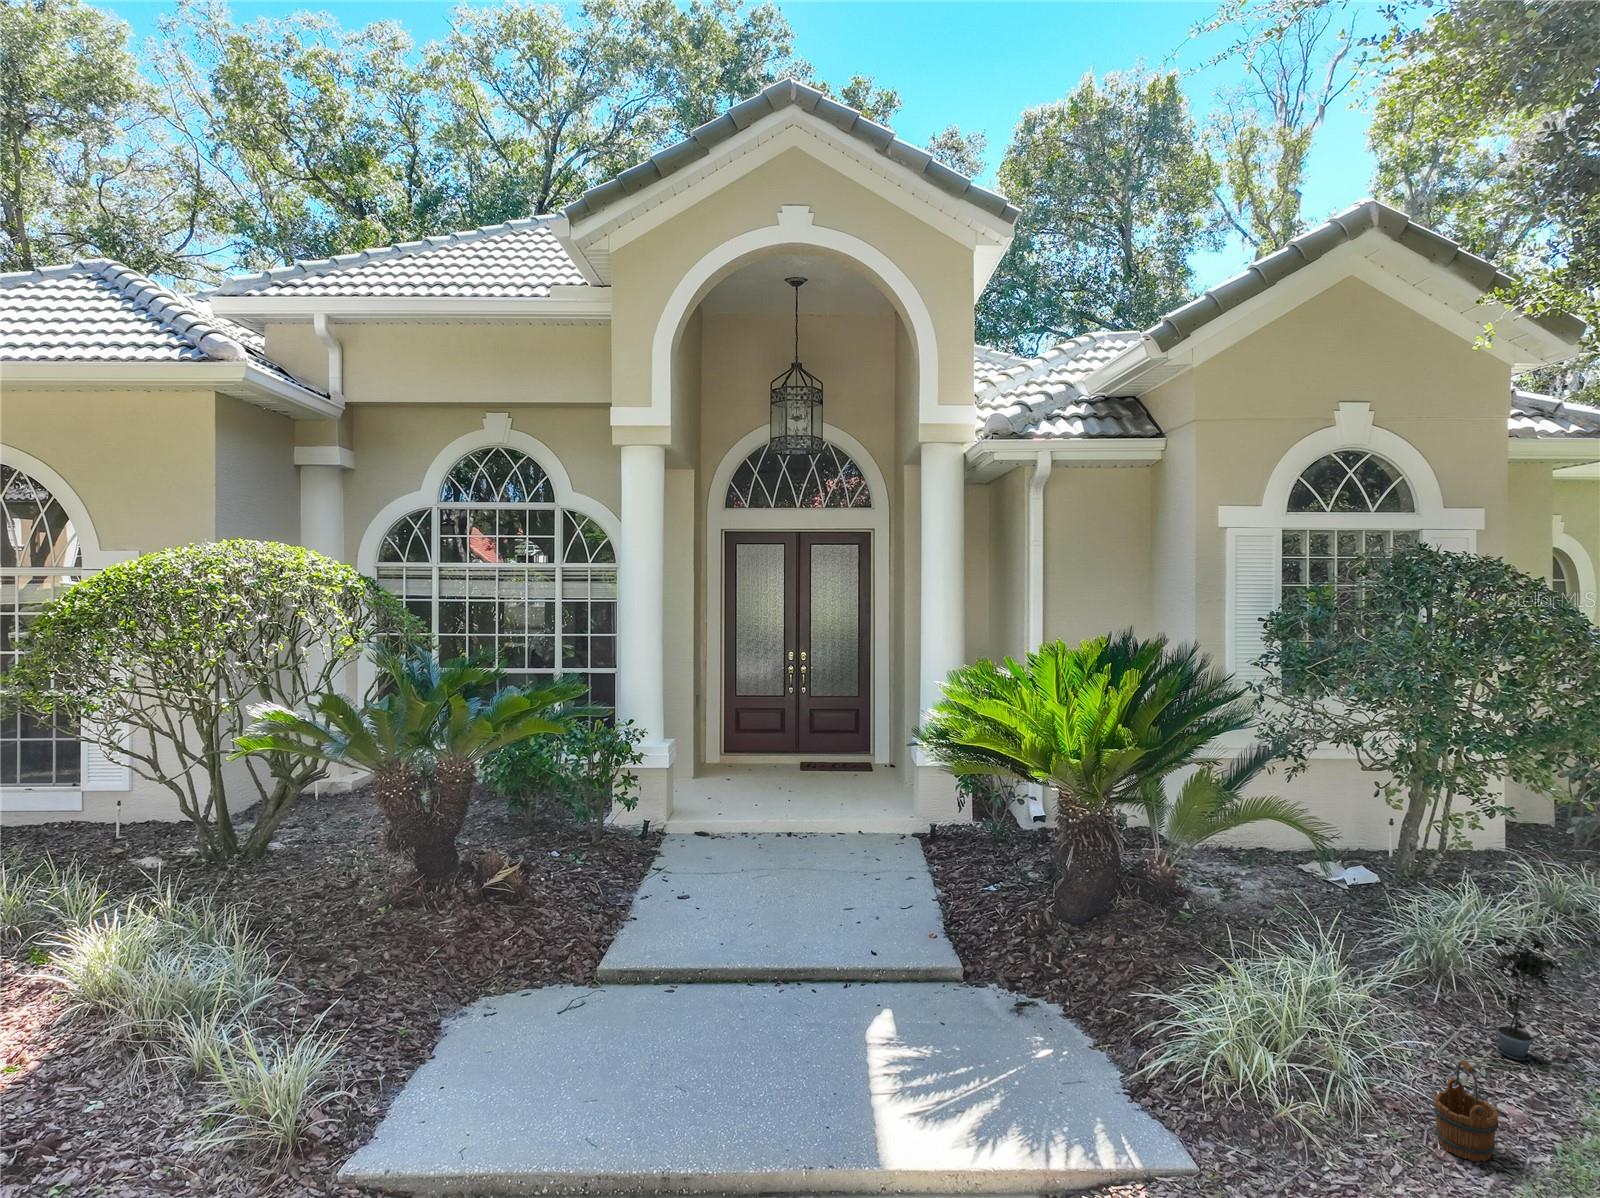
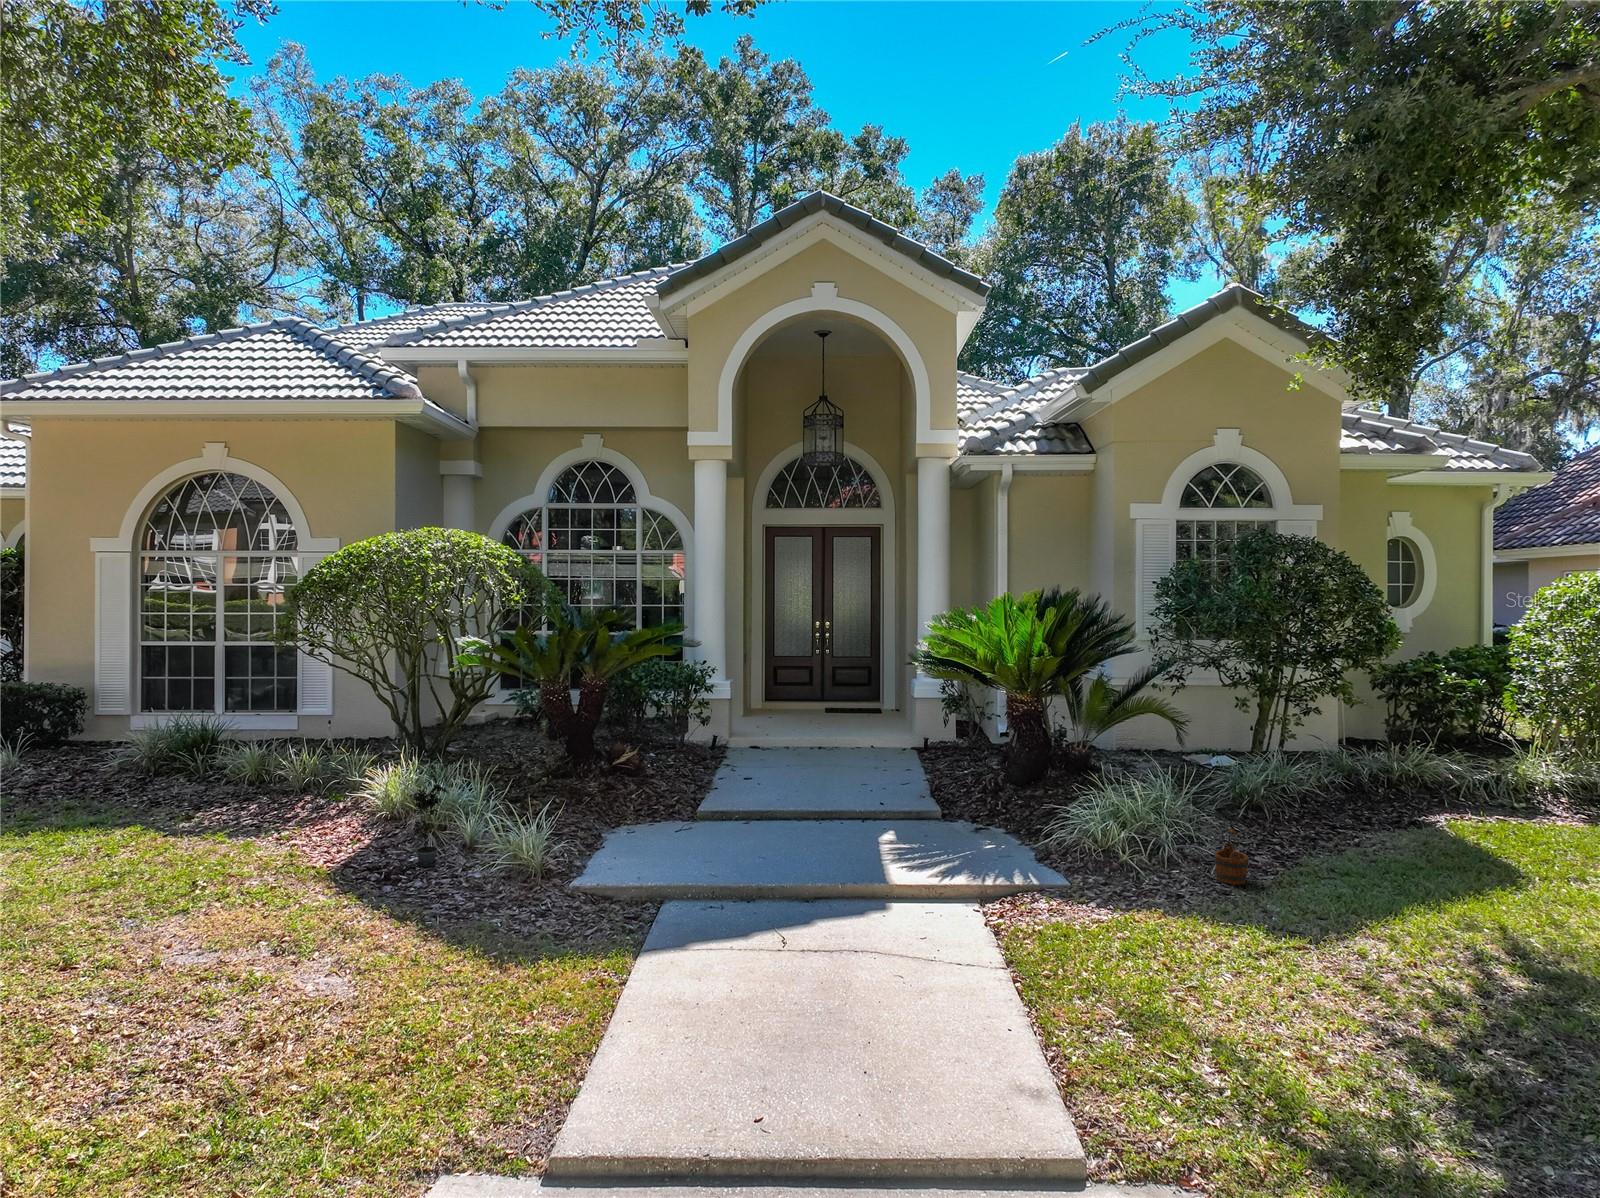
potted plant: present [1488,932,1565,1061] -> present [409,780,447,867]

